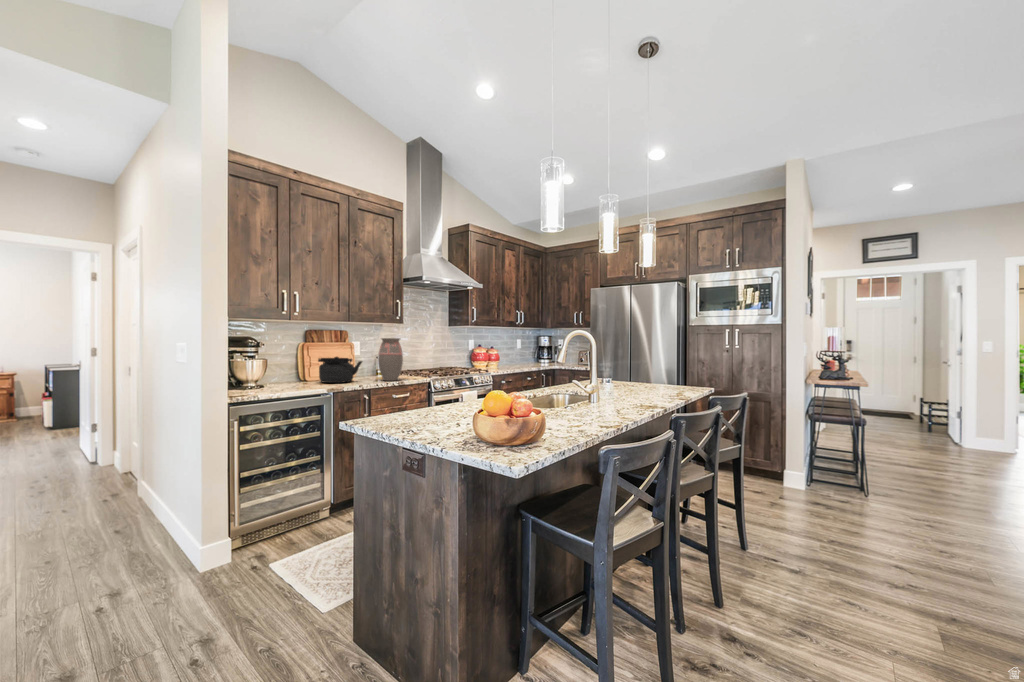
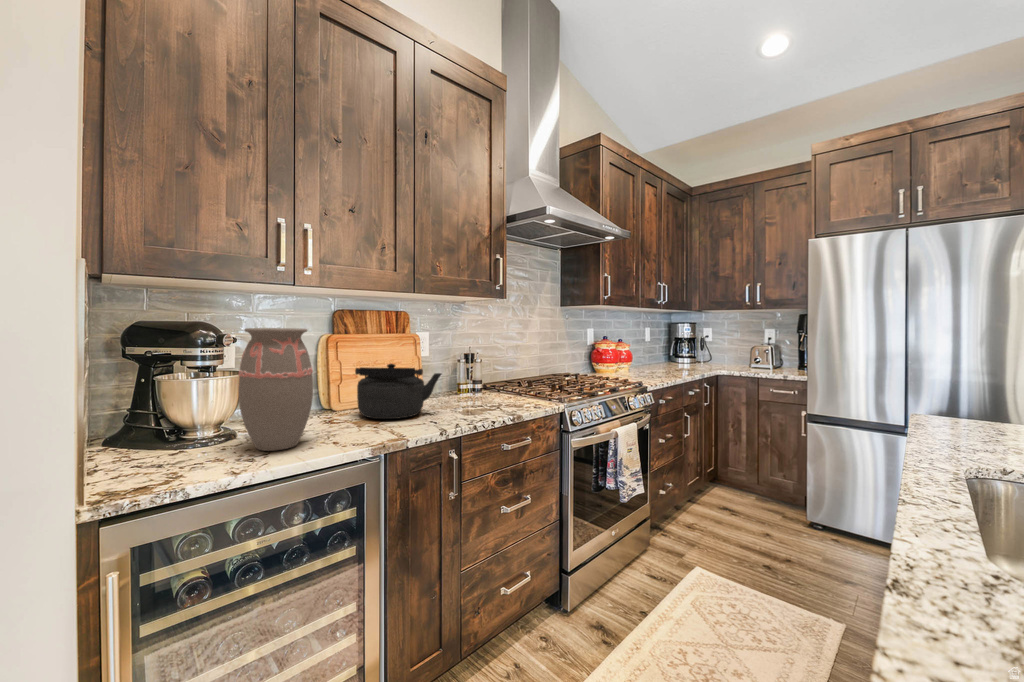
decorative vase: present [378,338,403,381] -> present [238,328,313,451]

